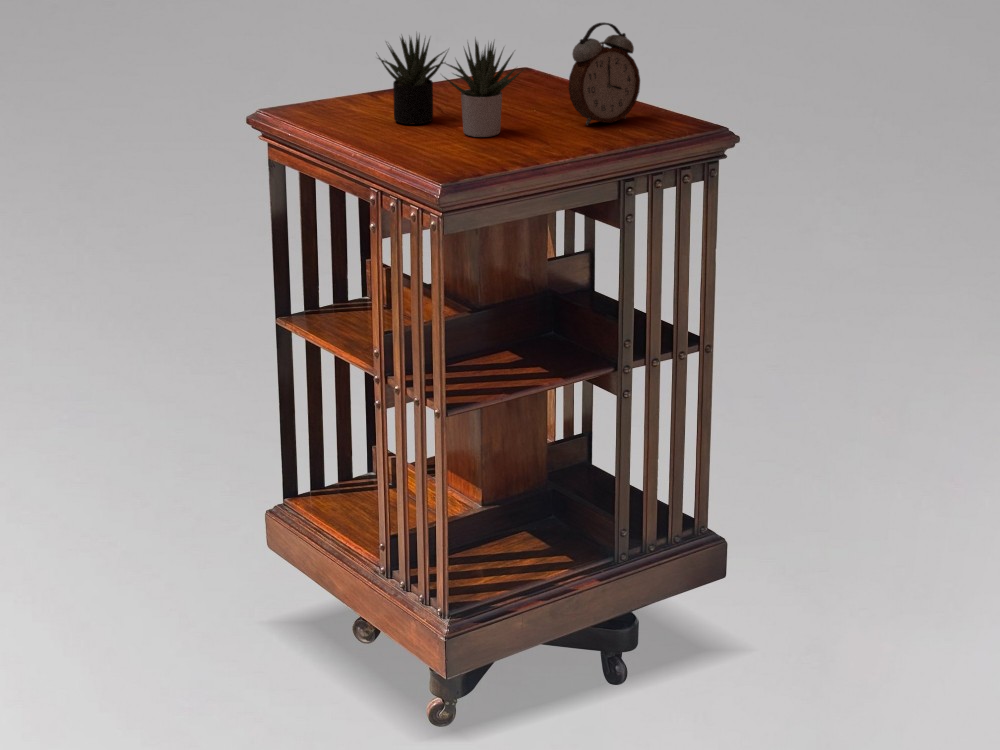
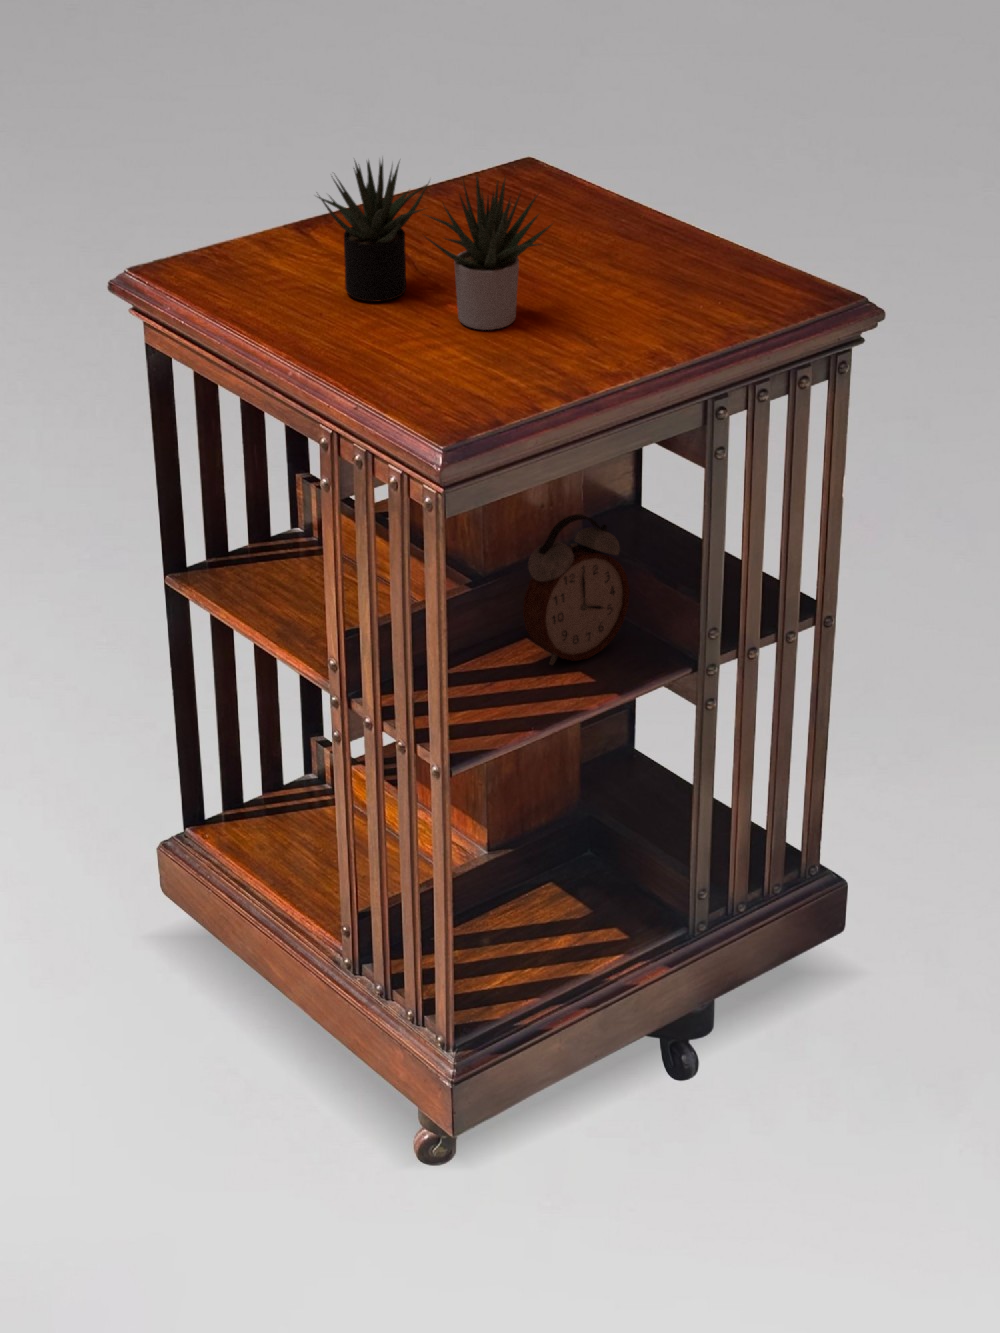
alarm clock: present [569,23,640,125] -> present [523,514,630,665]

